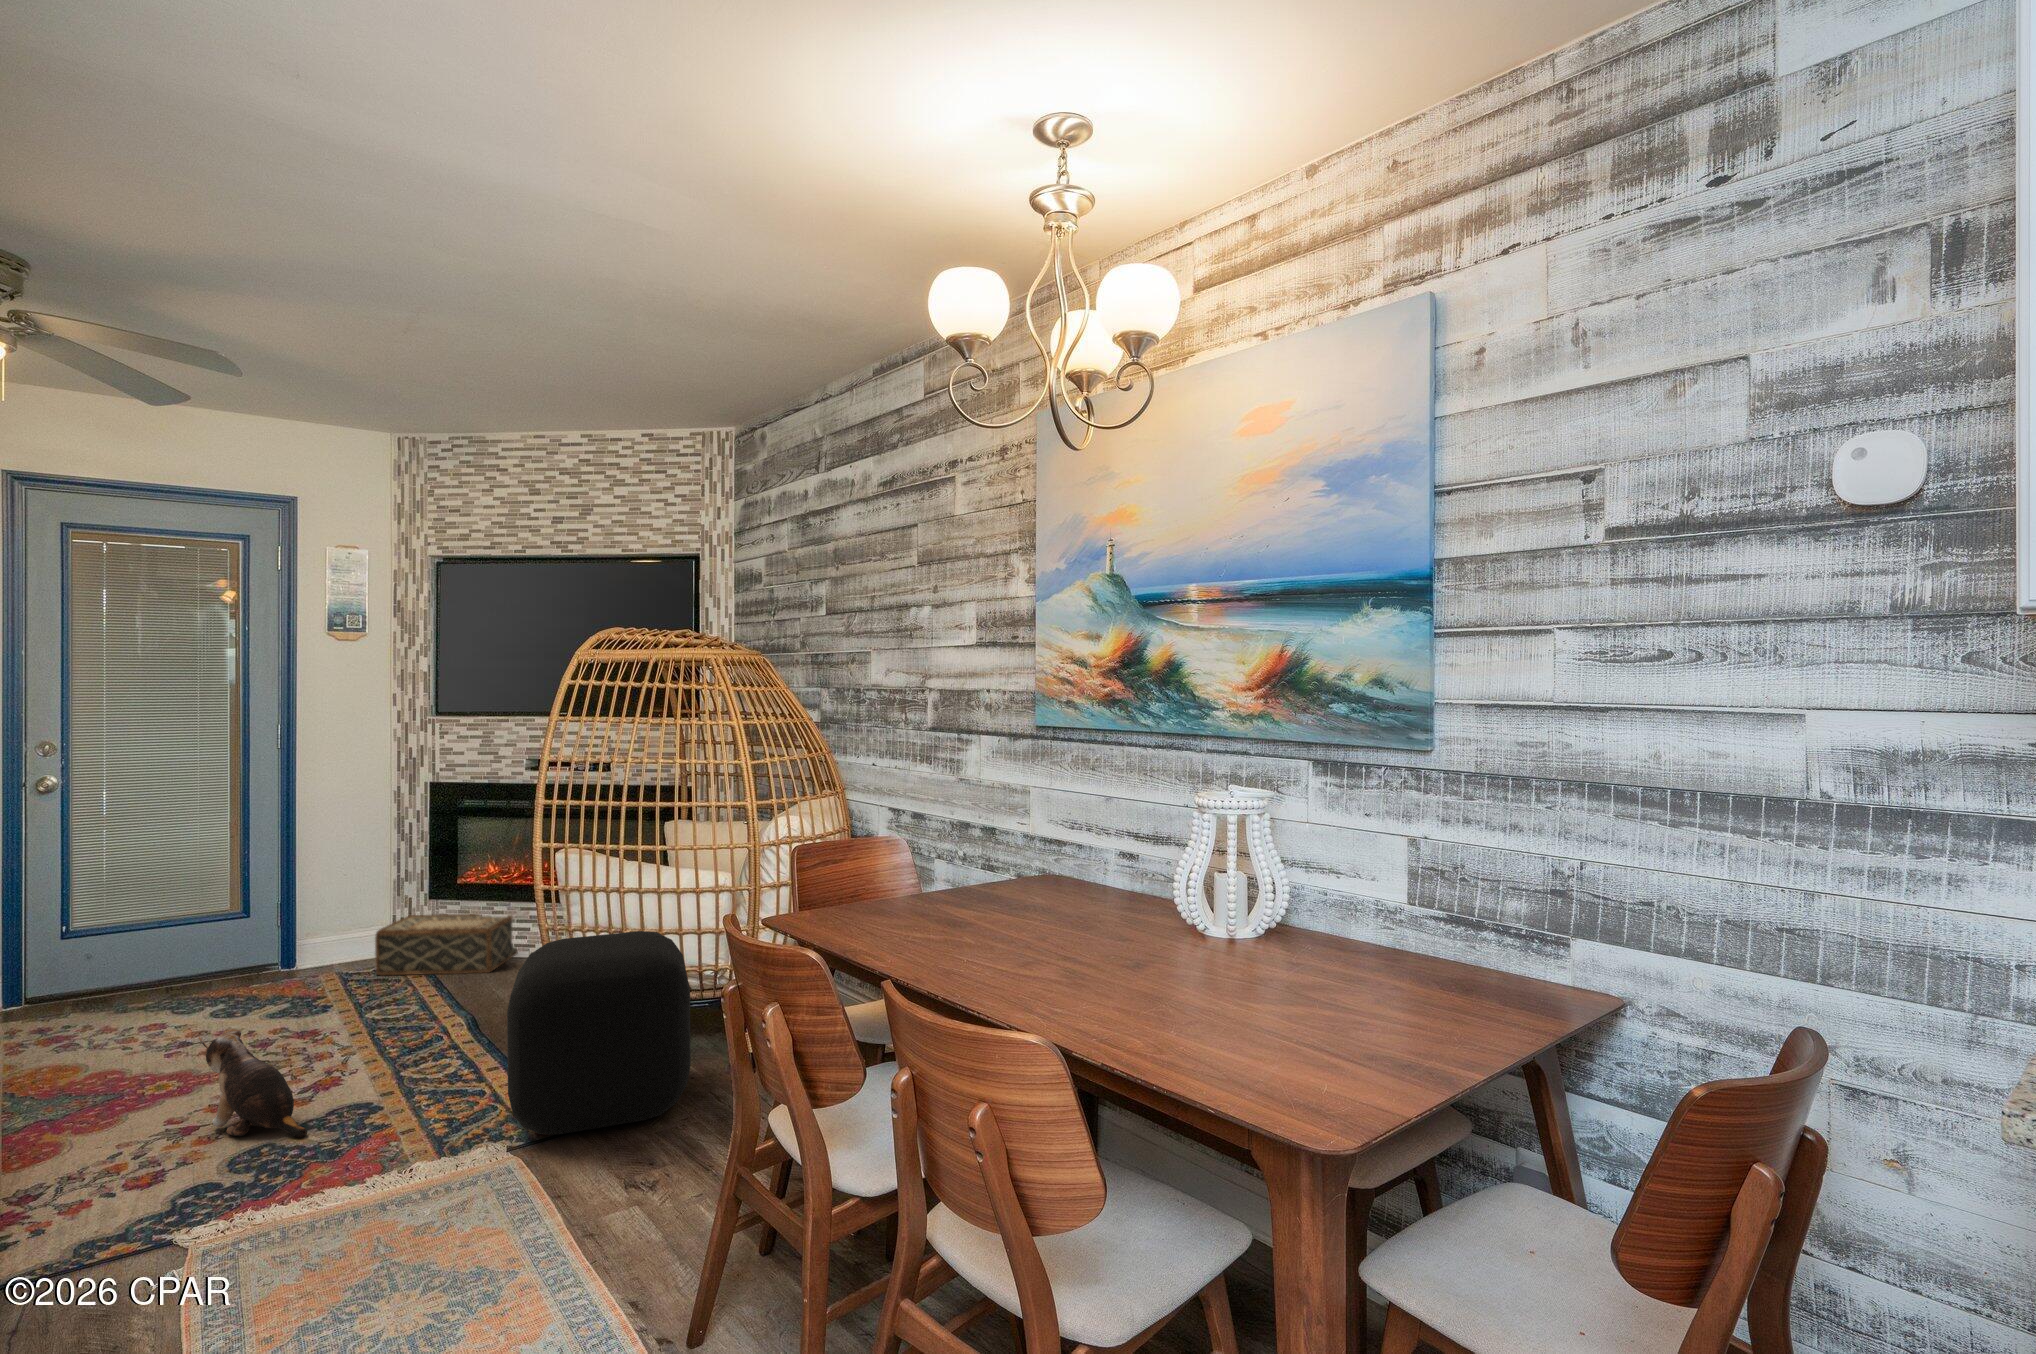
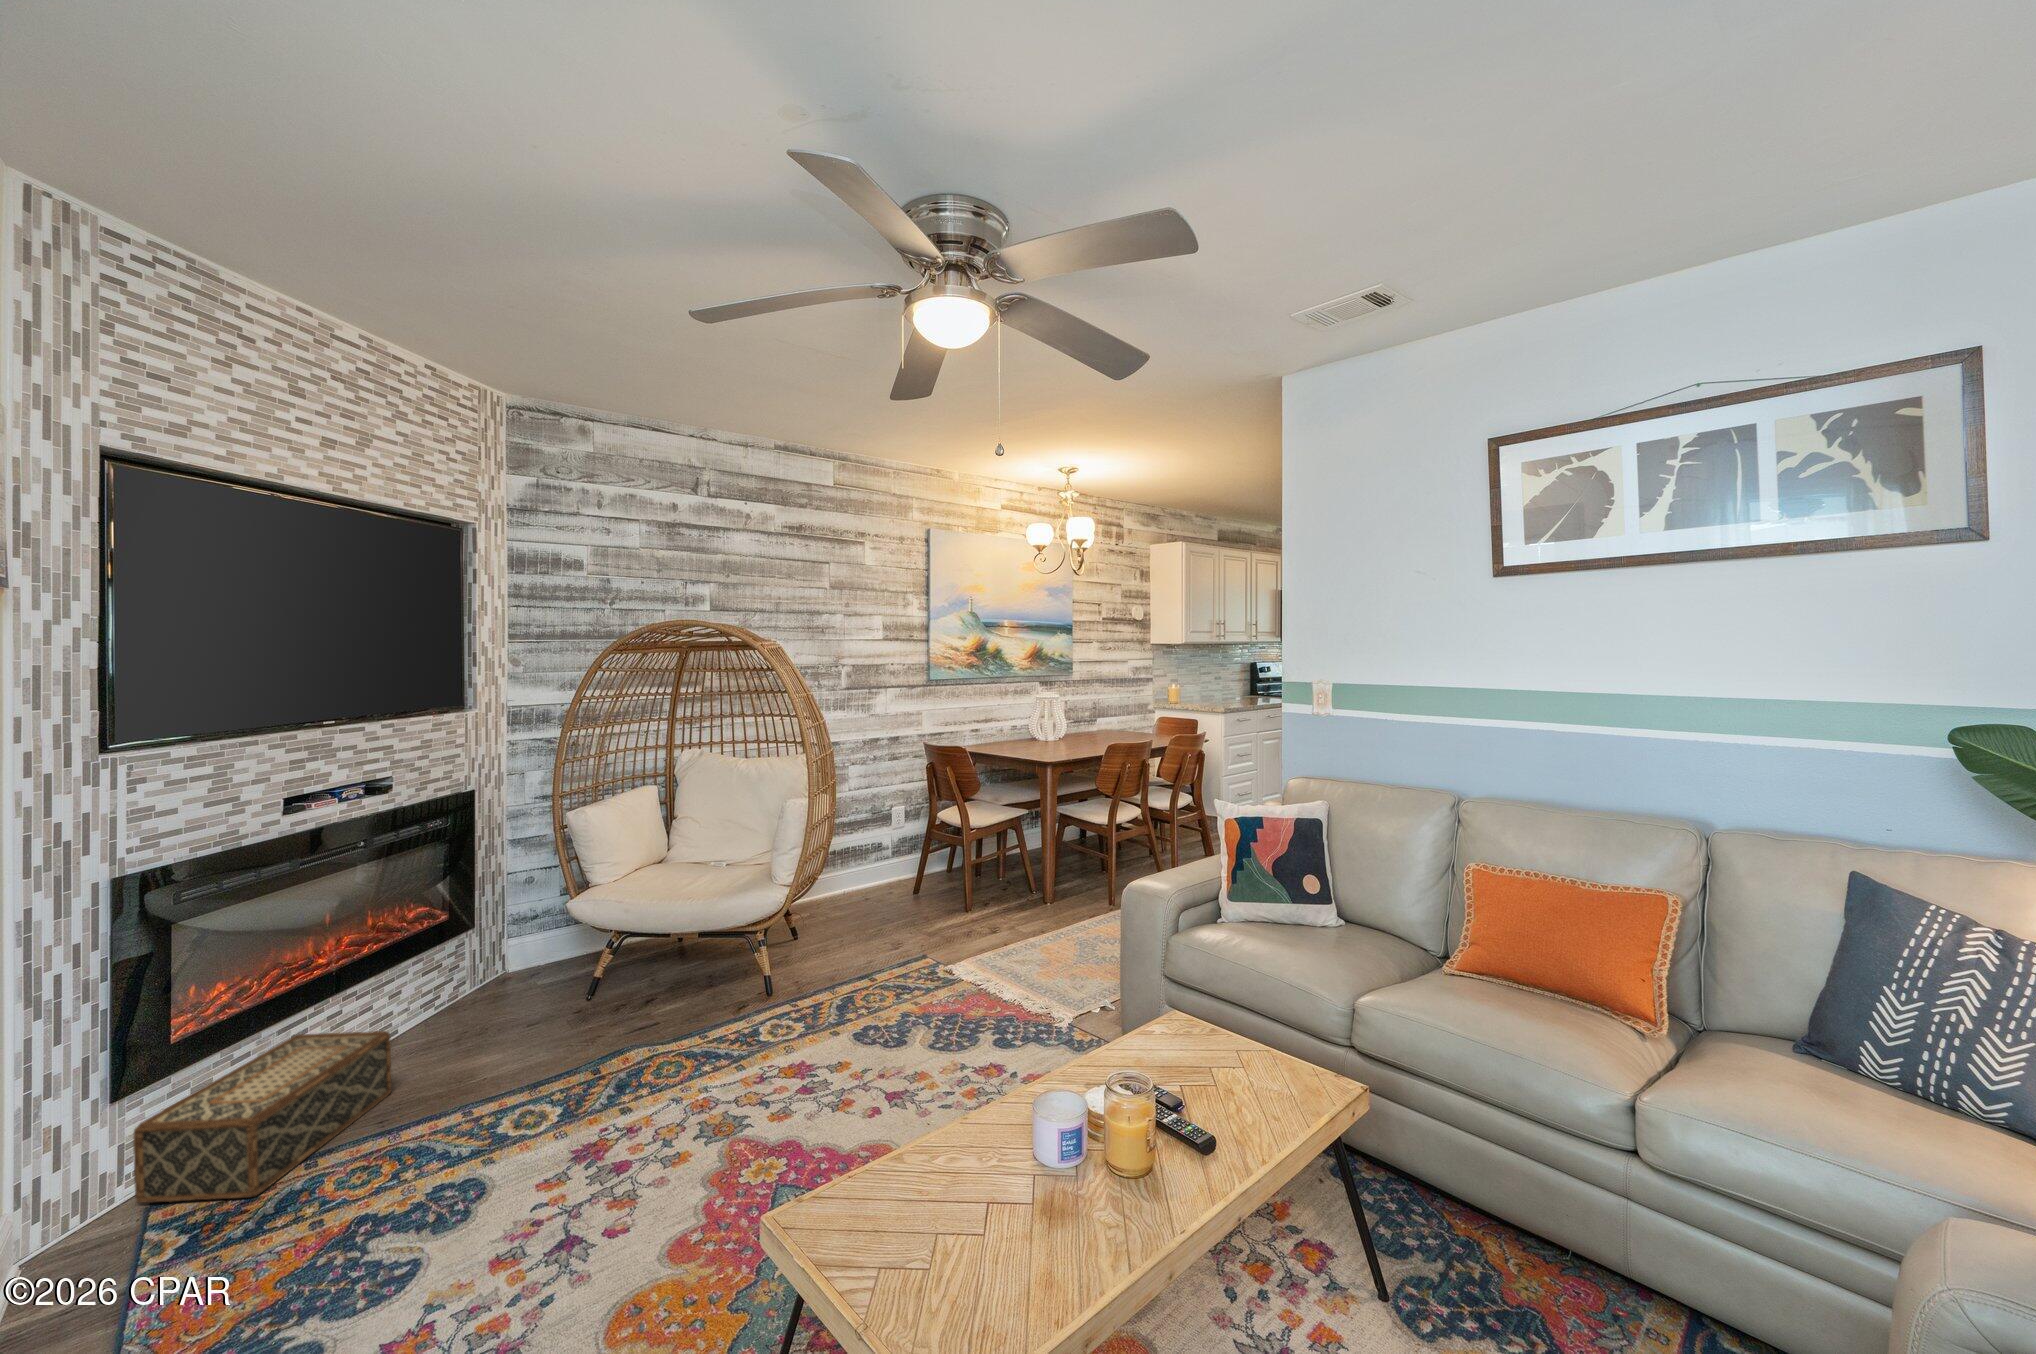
ottoman: present [507,931,691,1135] -> none [825,835,951,969]
plush toy: present [199,1029,307,1138] -> none [821,1006,906,1082]

